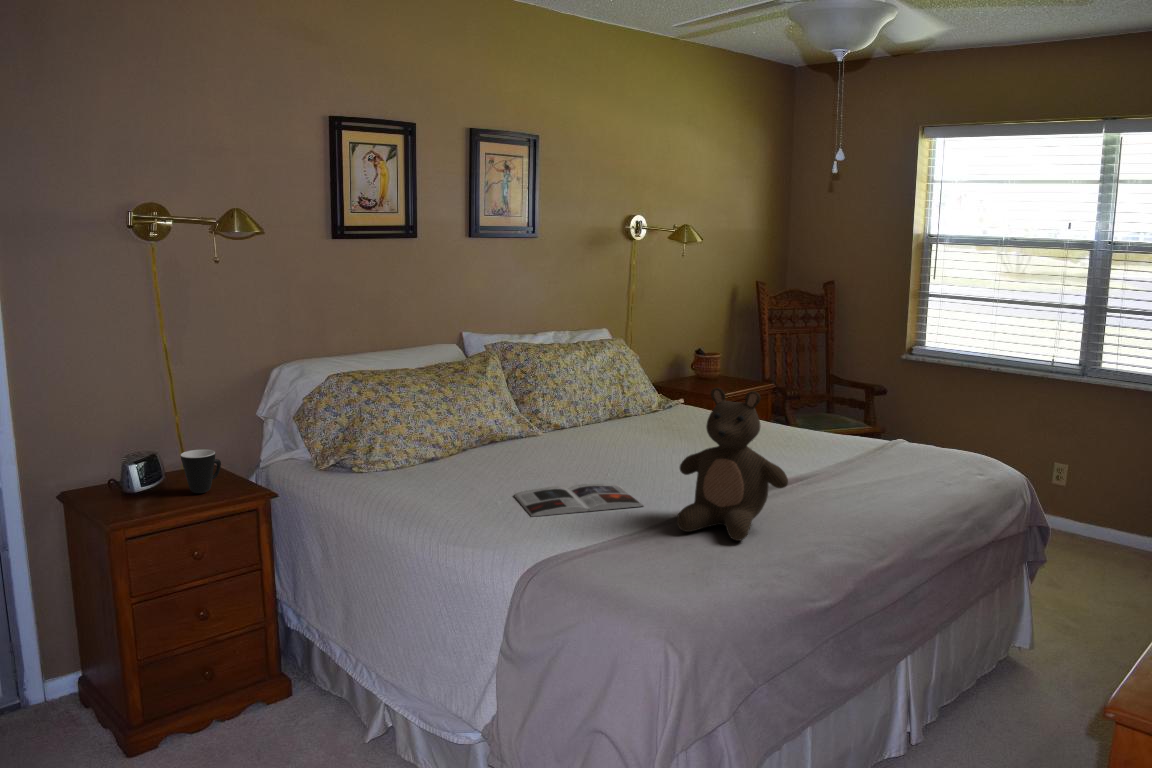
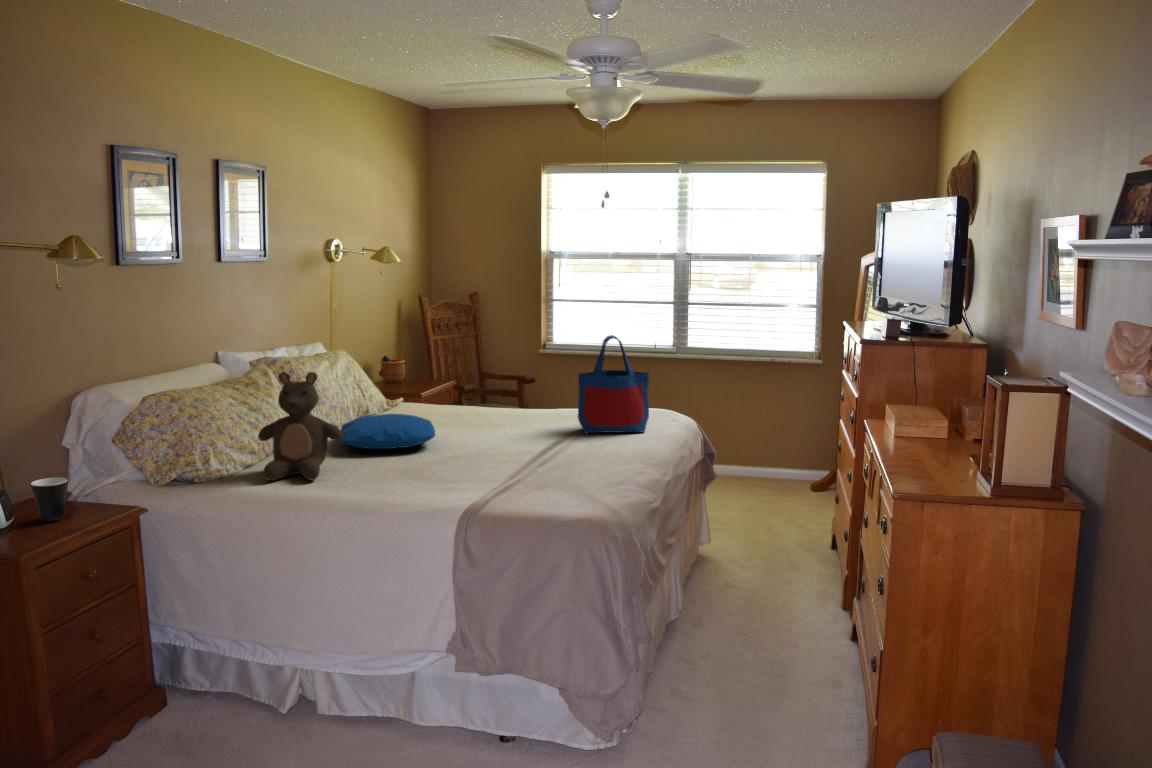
tote bag: none [841,345,946,483] -> present [578,335,649,433]
stuffed bear: present [677,388,788,541] -> present [258,372,343,481]
pillow: none [532,418,656,462] -> present [341,414,435,449]
magazine: present [514,483,643,517] -> none [368,460,478,489]

